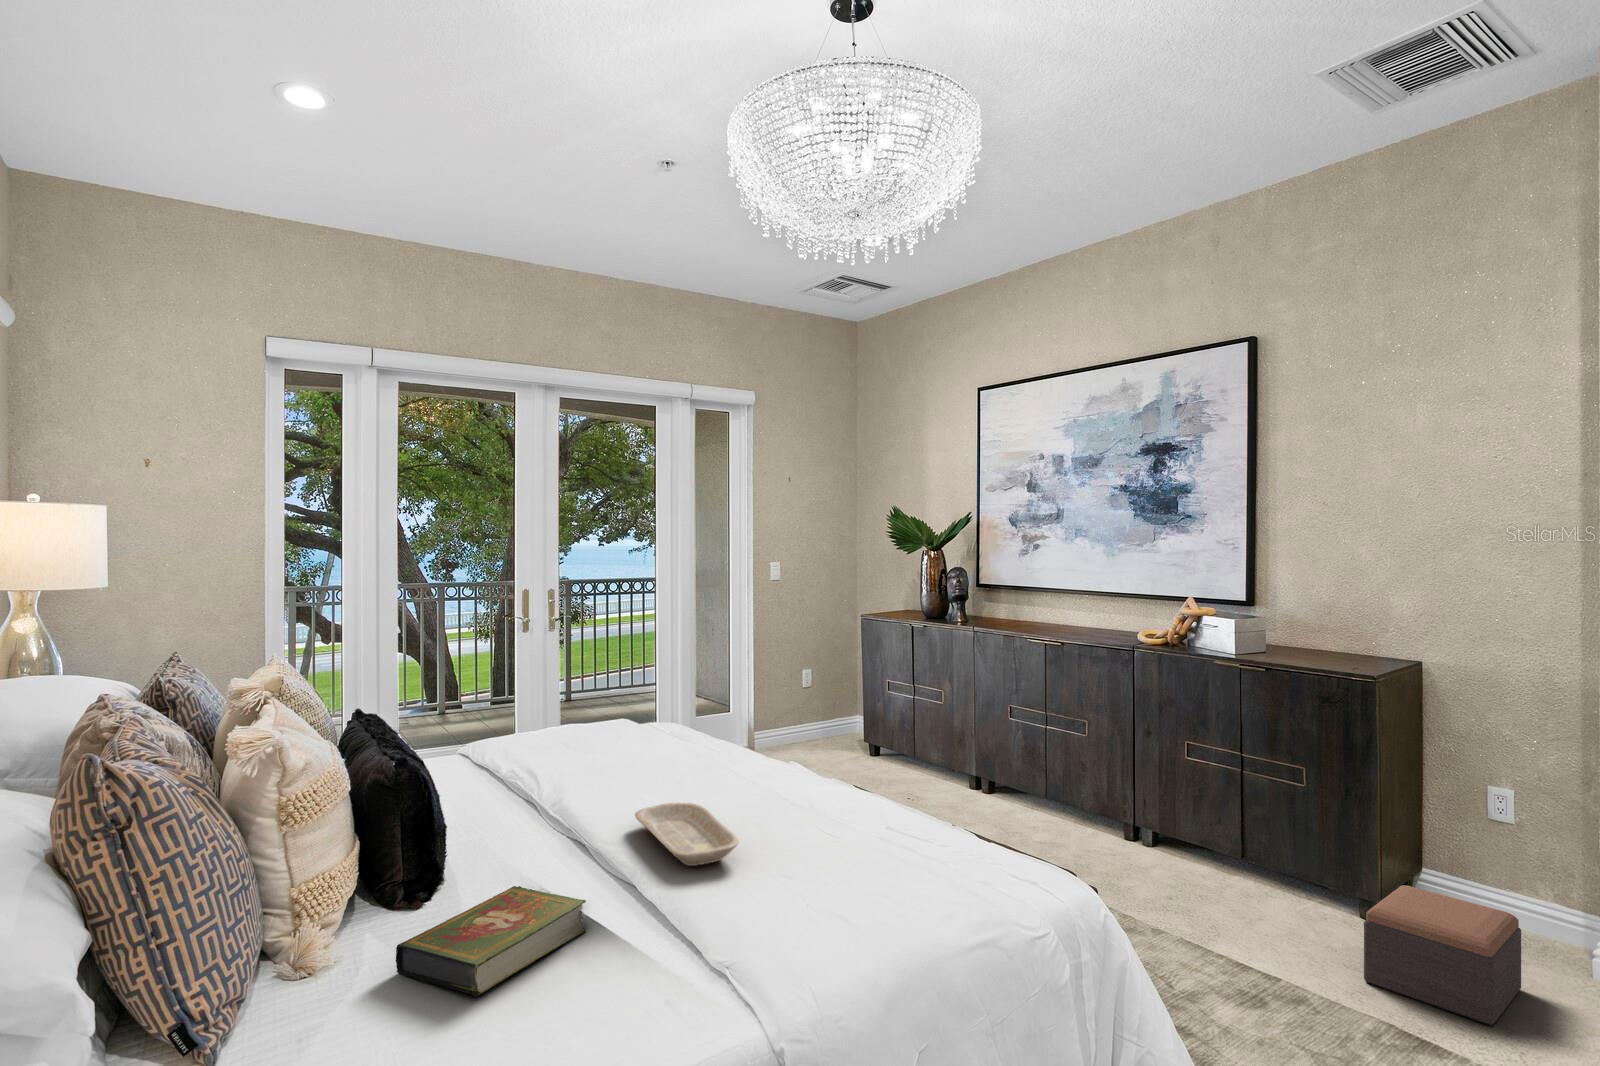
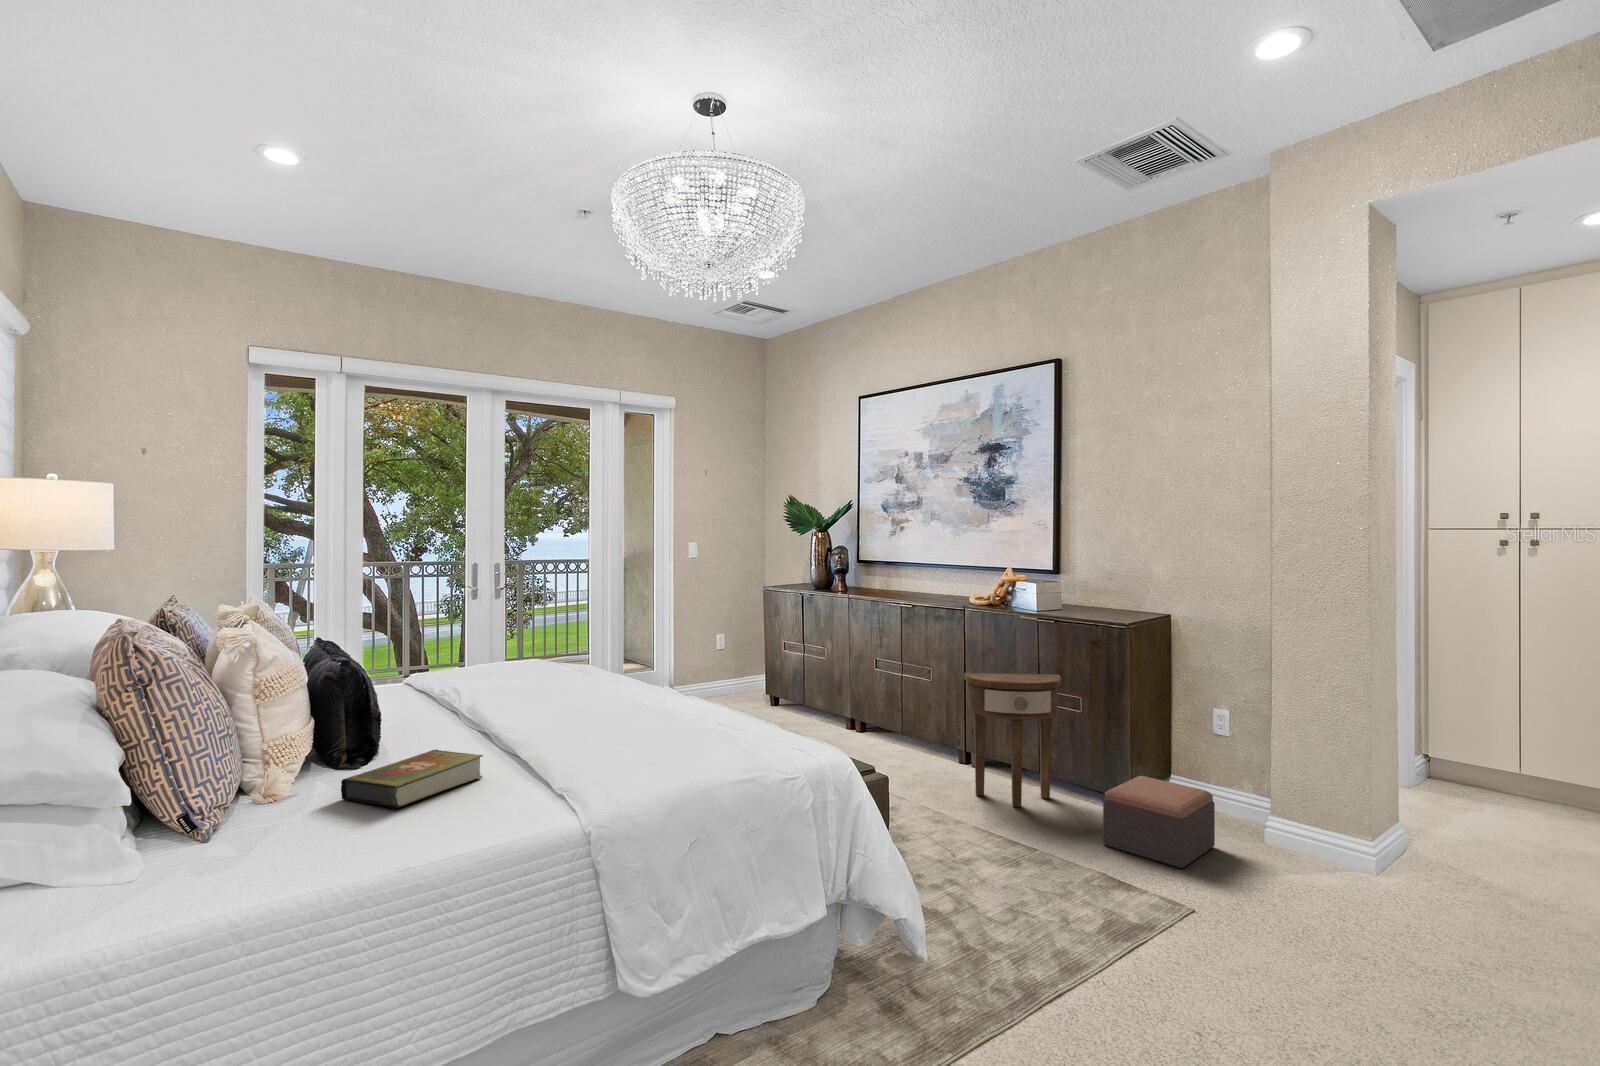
side table: none [1148,738,1281,917] -> present [964,673,1061,807]
tray: present [635,803,739,866] -> none [532,703,603,739]

